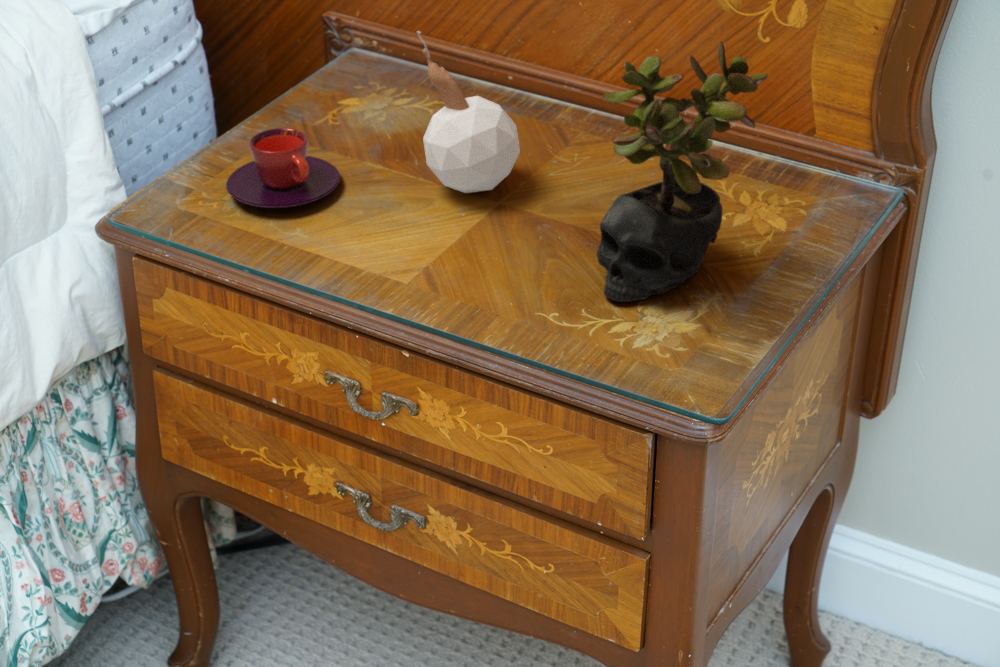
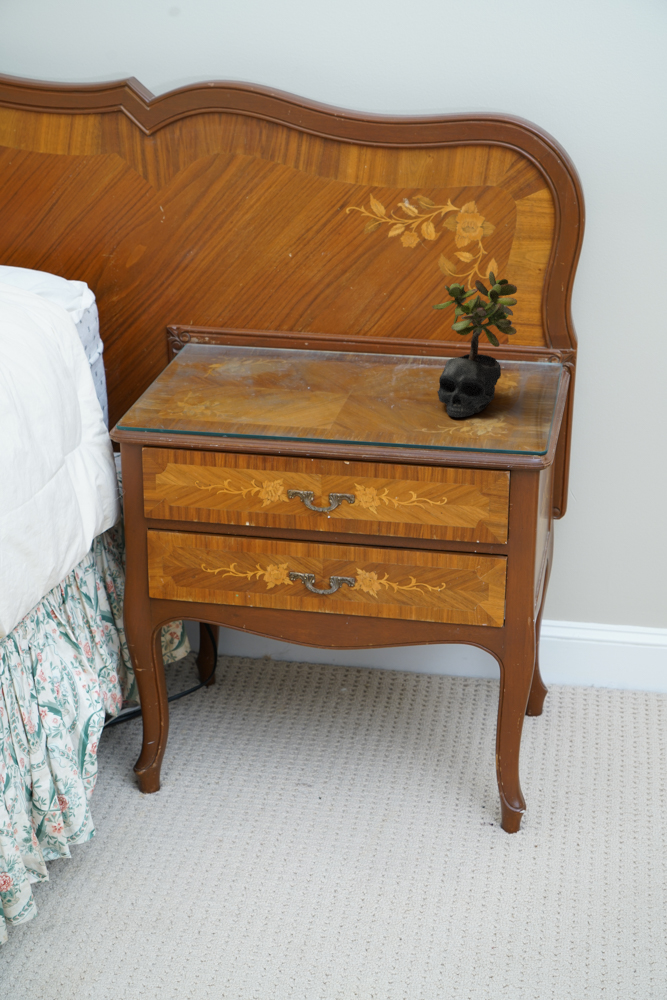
candle: present [417,31,520,193] -> none [306,290,365,387]
teacup: present [226,128,340,208] -> none [189,360,260,403]

